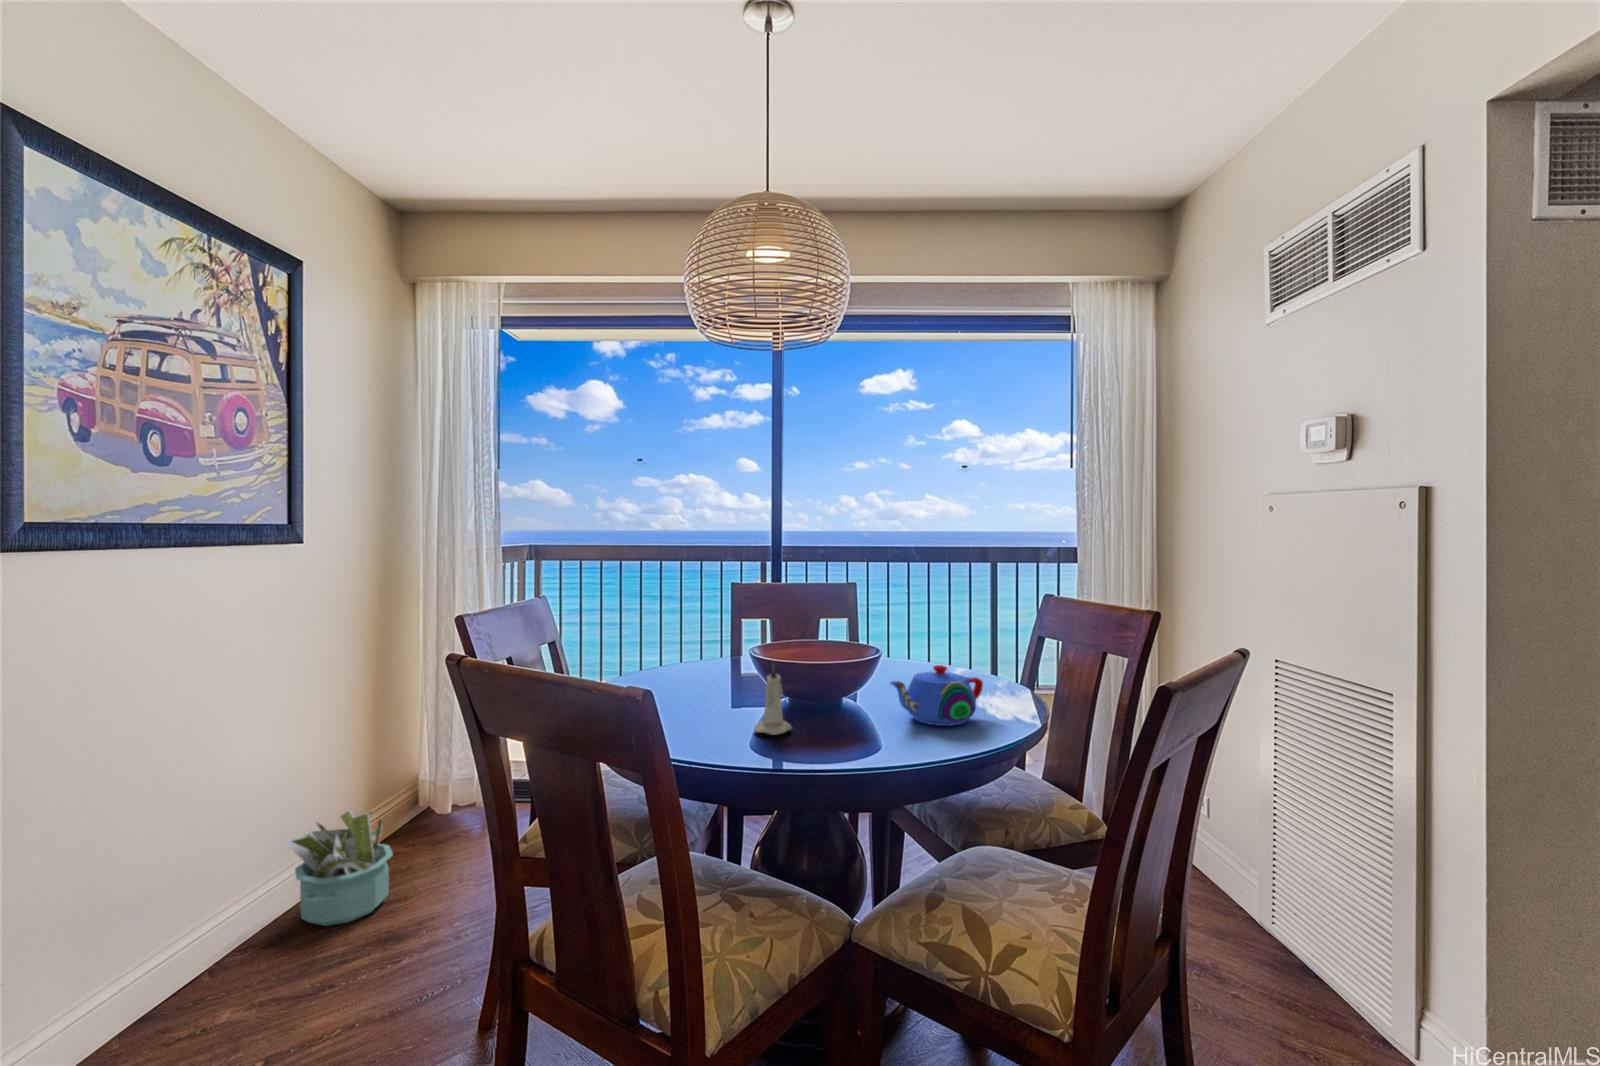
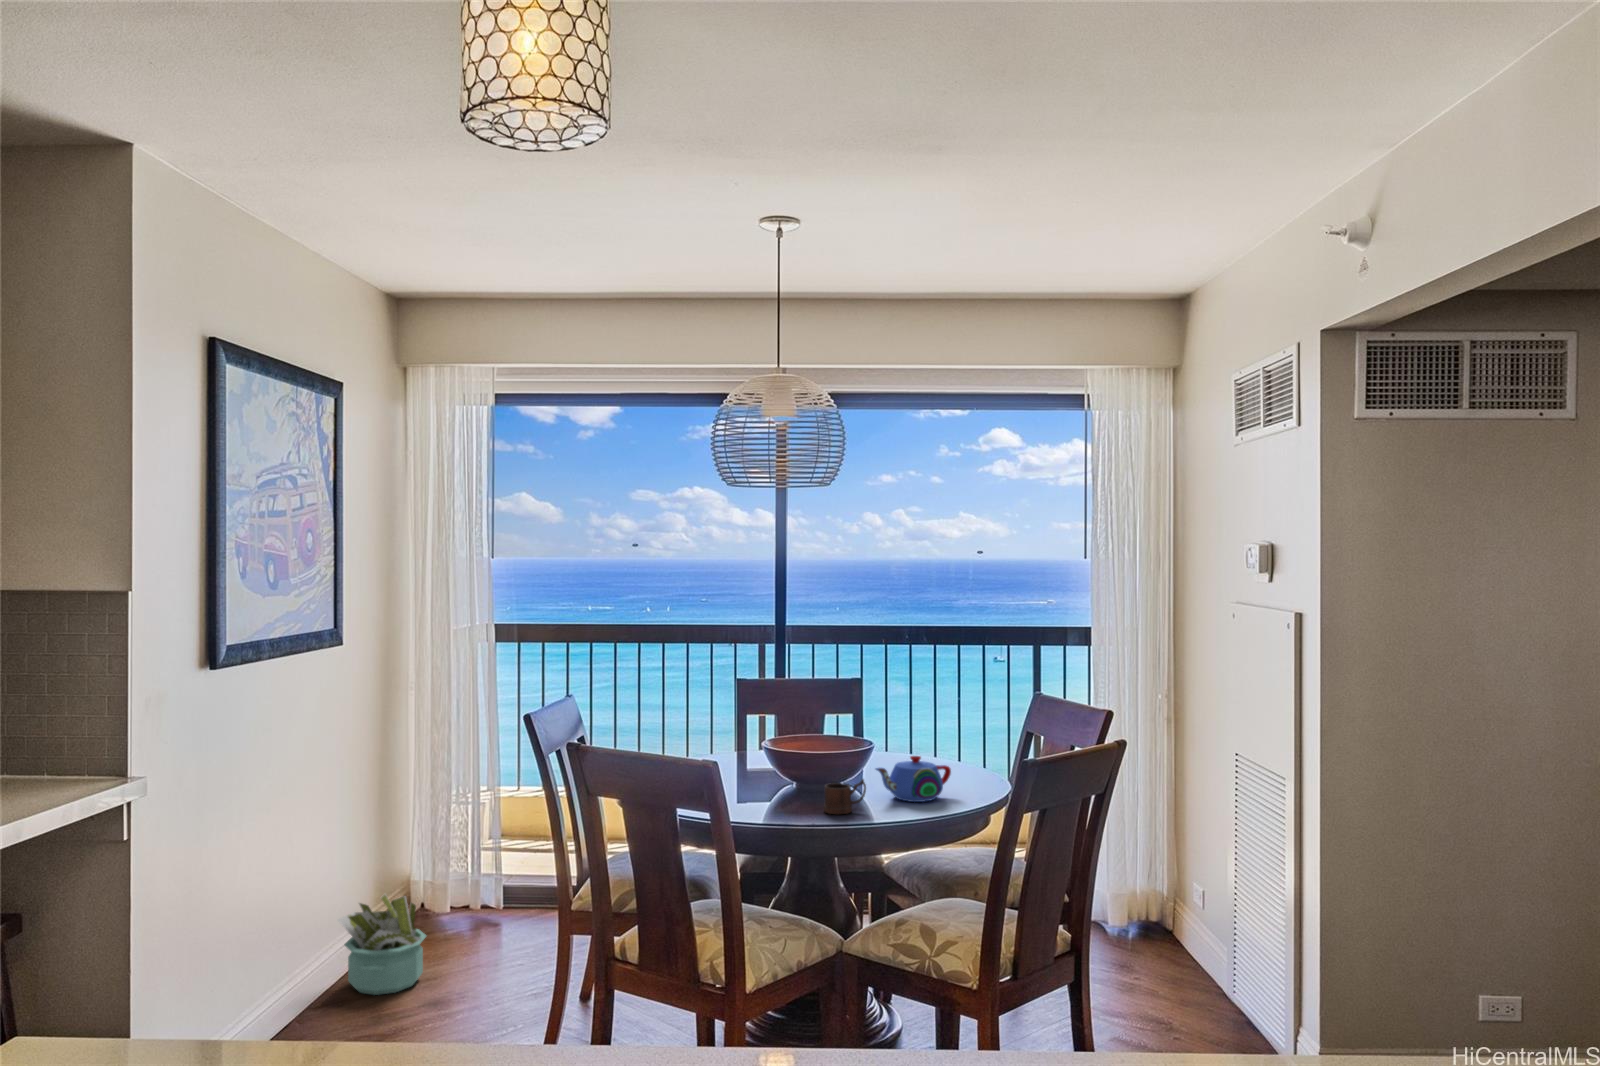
candle: present [754,664,791,735] -> none [772,752,800,807]
mug: none [823,697,881,748] -> present [824,779,866,814]

